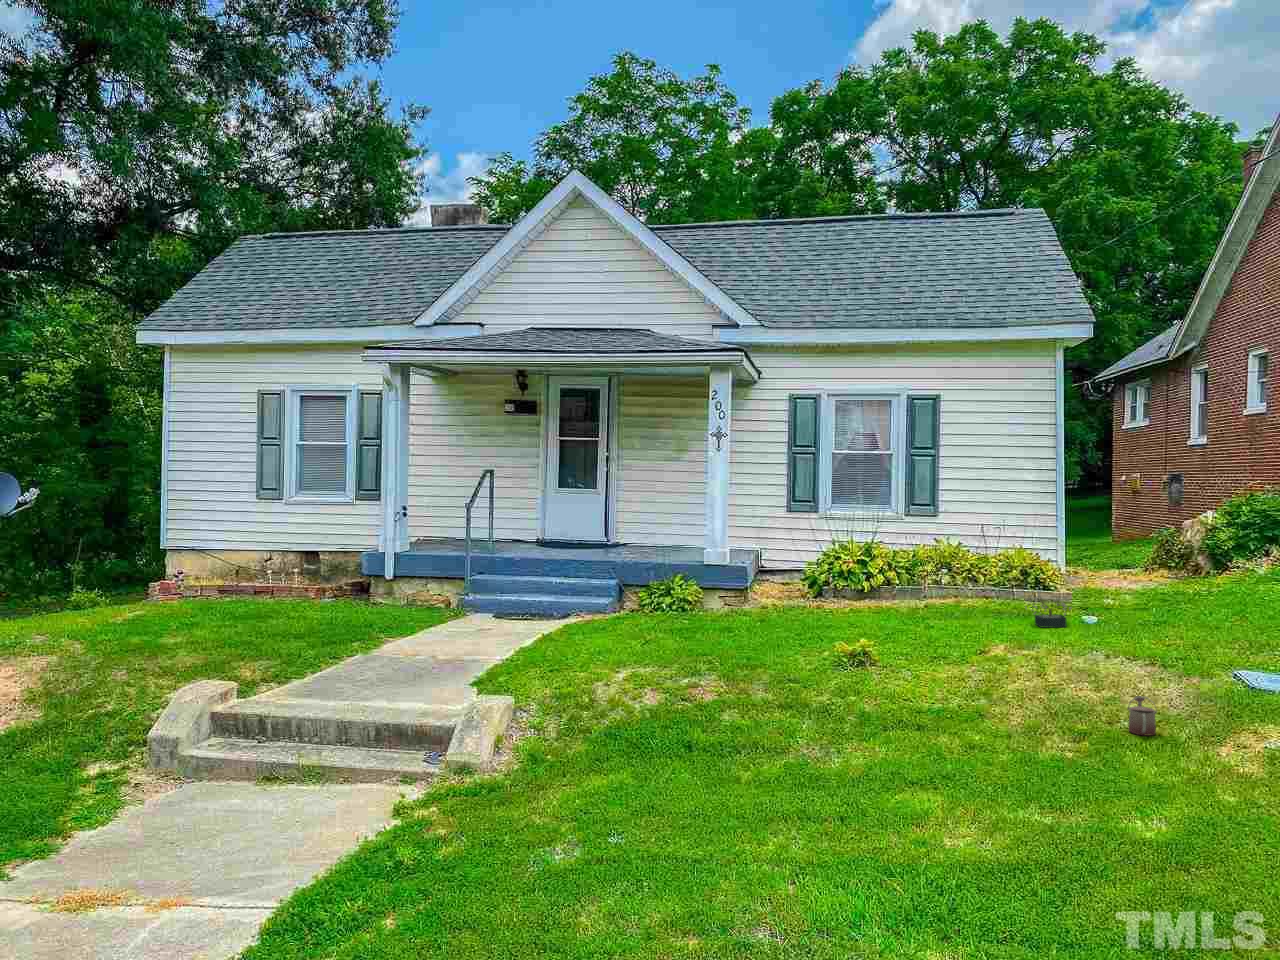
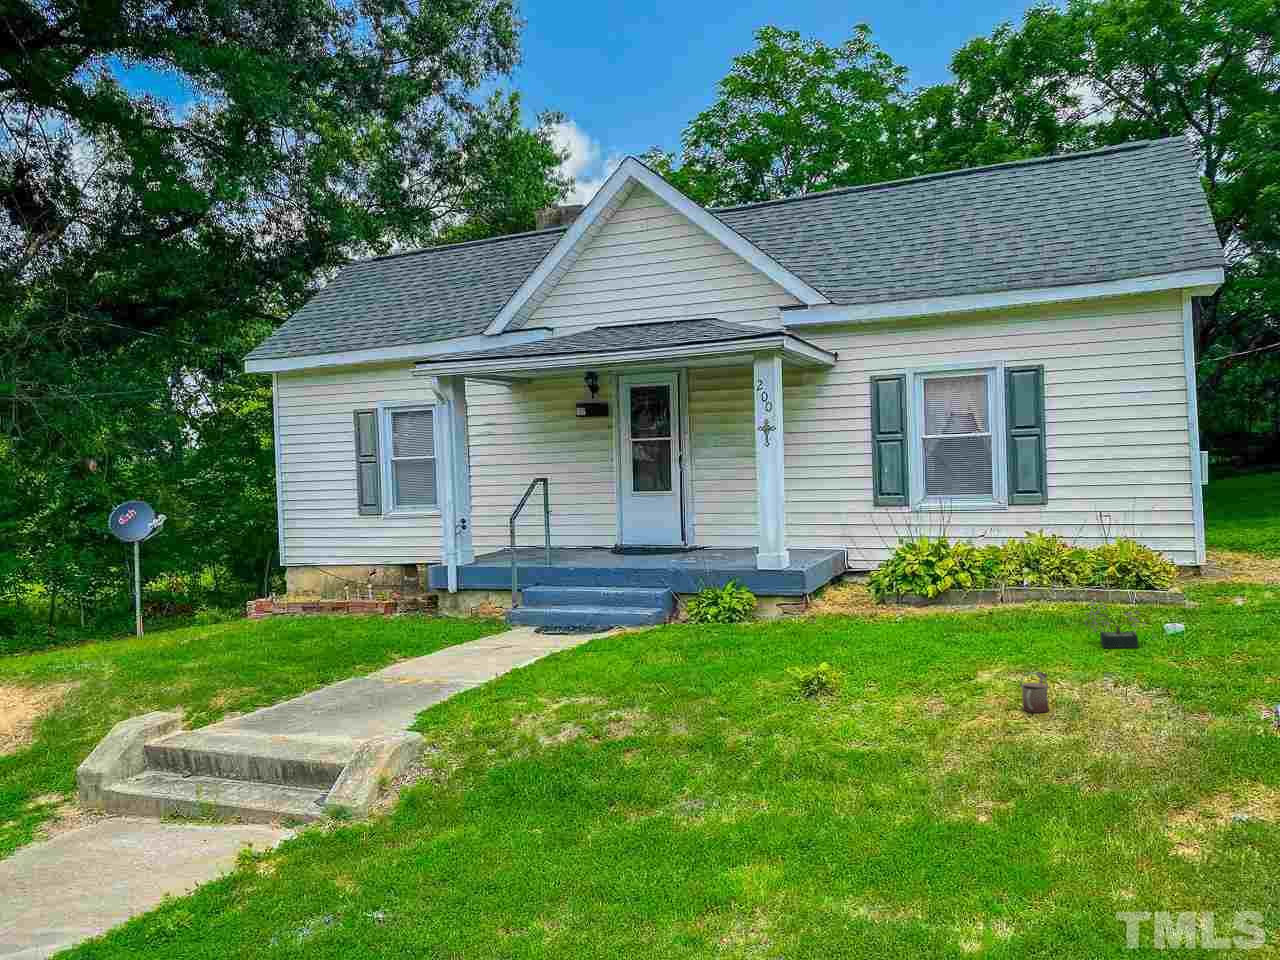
watering can: present [1128,696,1157,736] -> present [1020,672,1049,713]

